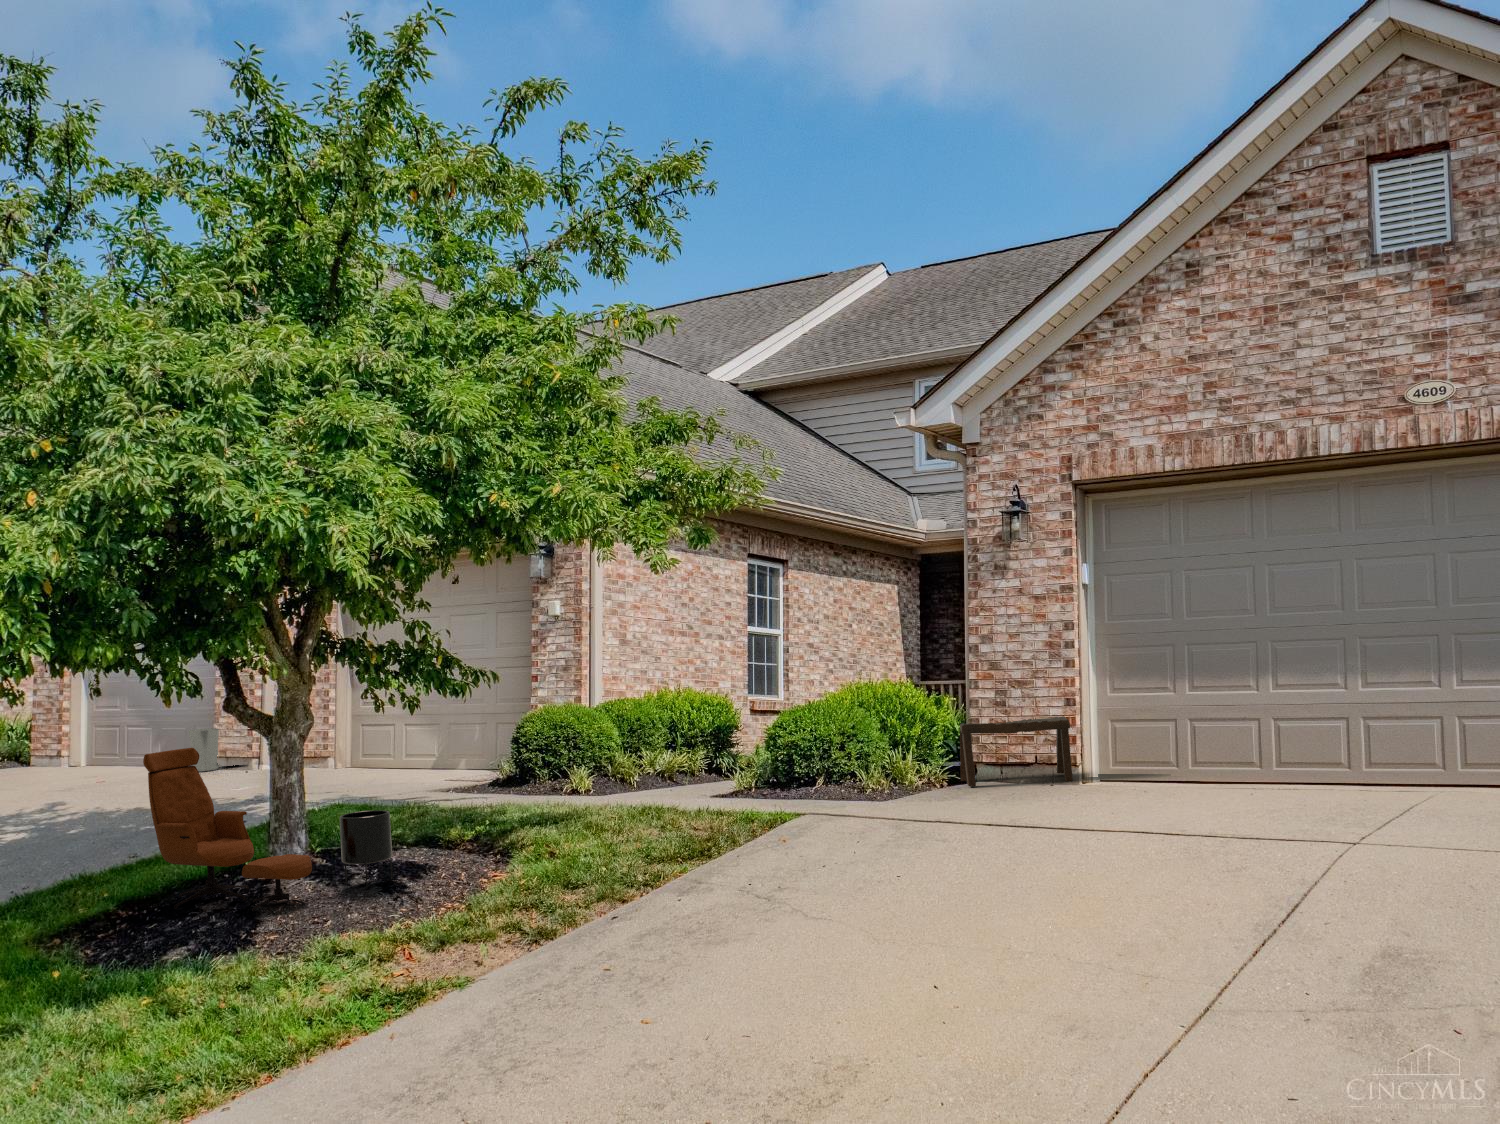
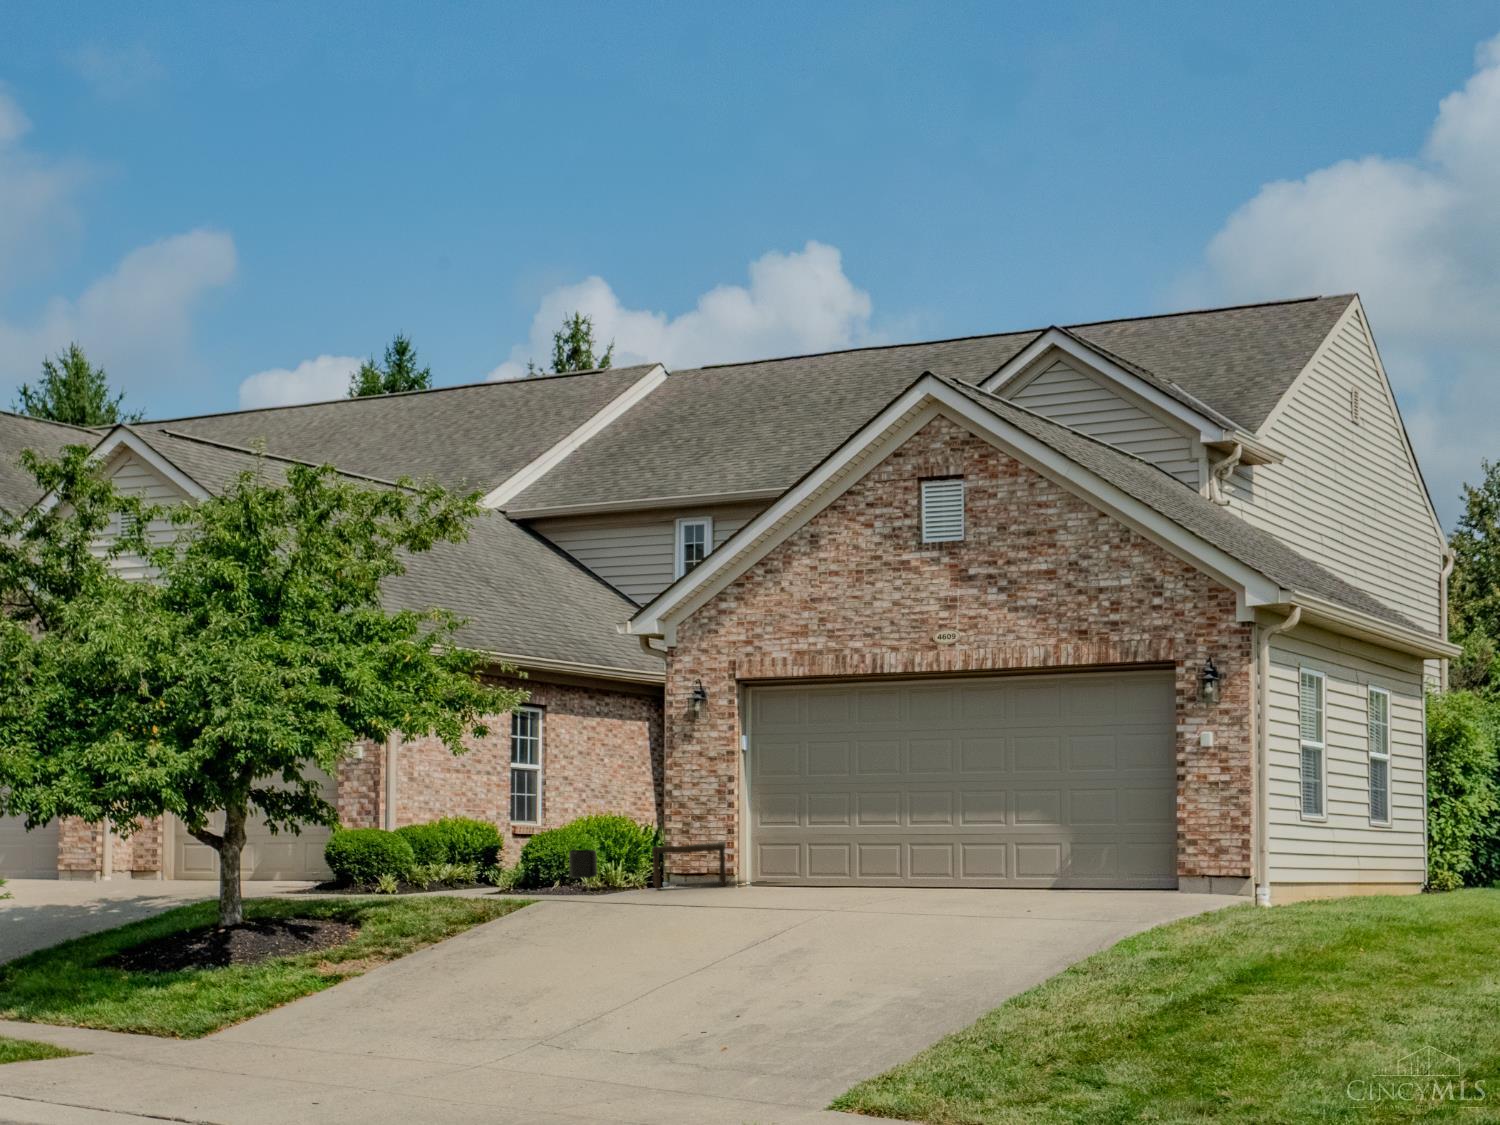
trash can: present [189,728,220,772] -> none [33,844,82,881]
lounge chair: present [143,748,312,911] -> none [116,860,227,961]
planter: present [340,810,393,889] -> present [569,850,597,888]

